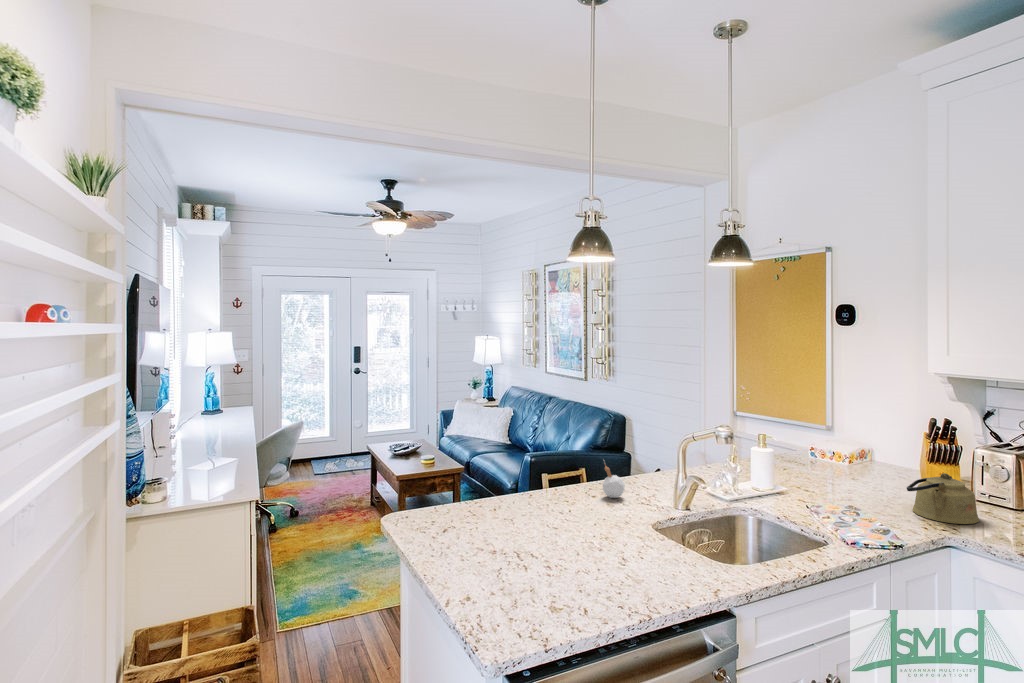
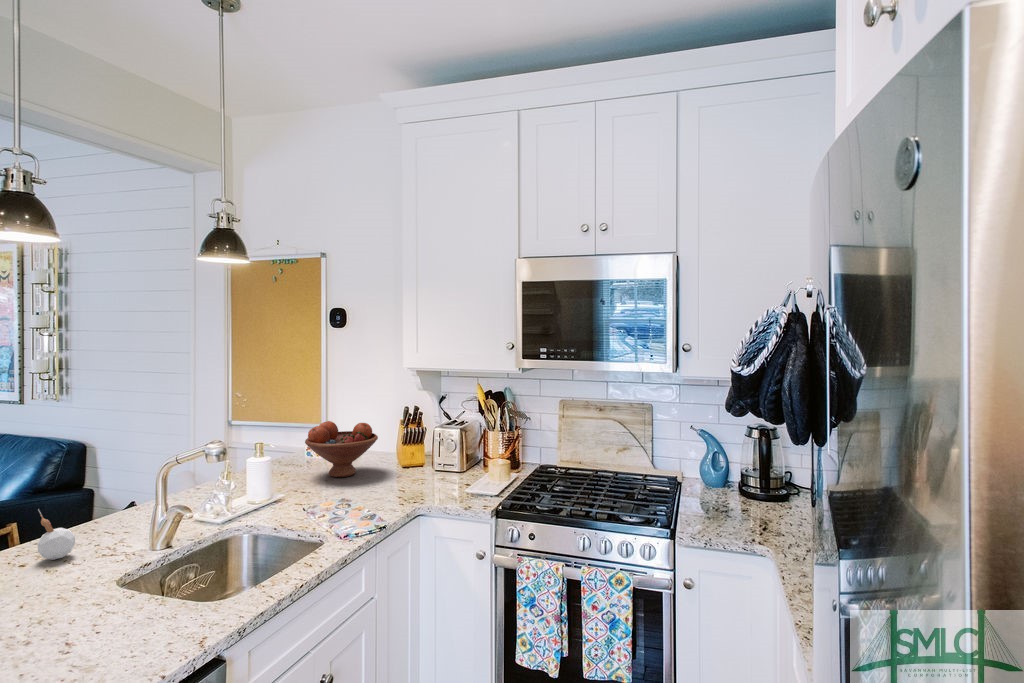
fruit bowl: none [809,423,894,484] -> present [305,421,378,477]
kettle: present [907,473,979,524] -> none [388,453,439,496]

